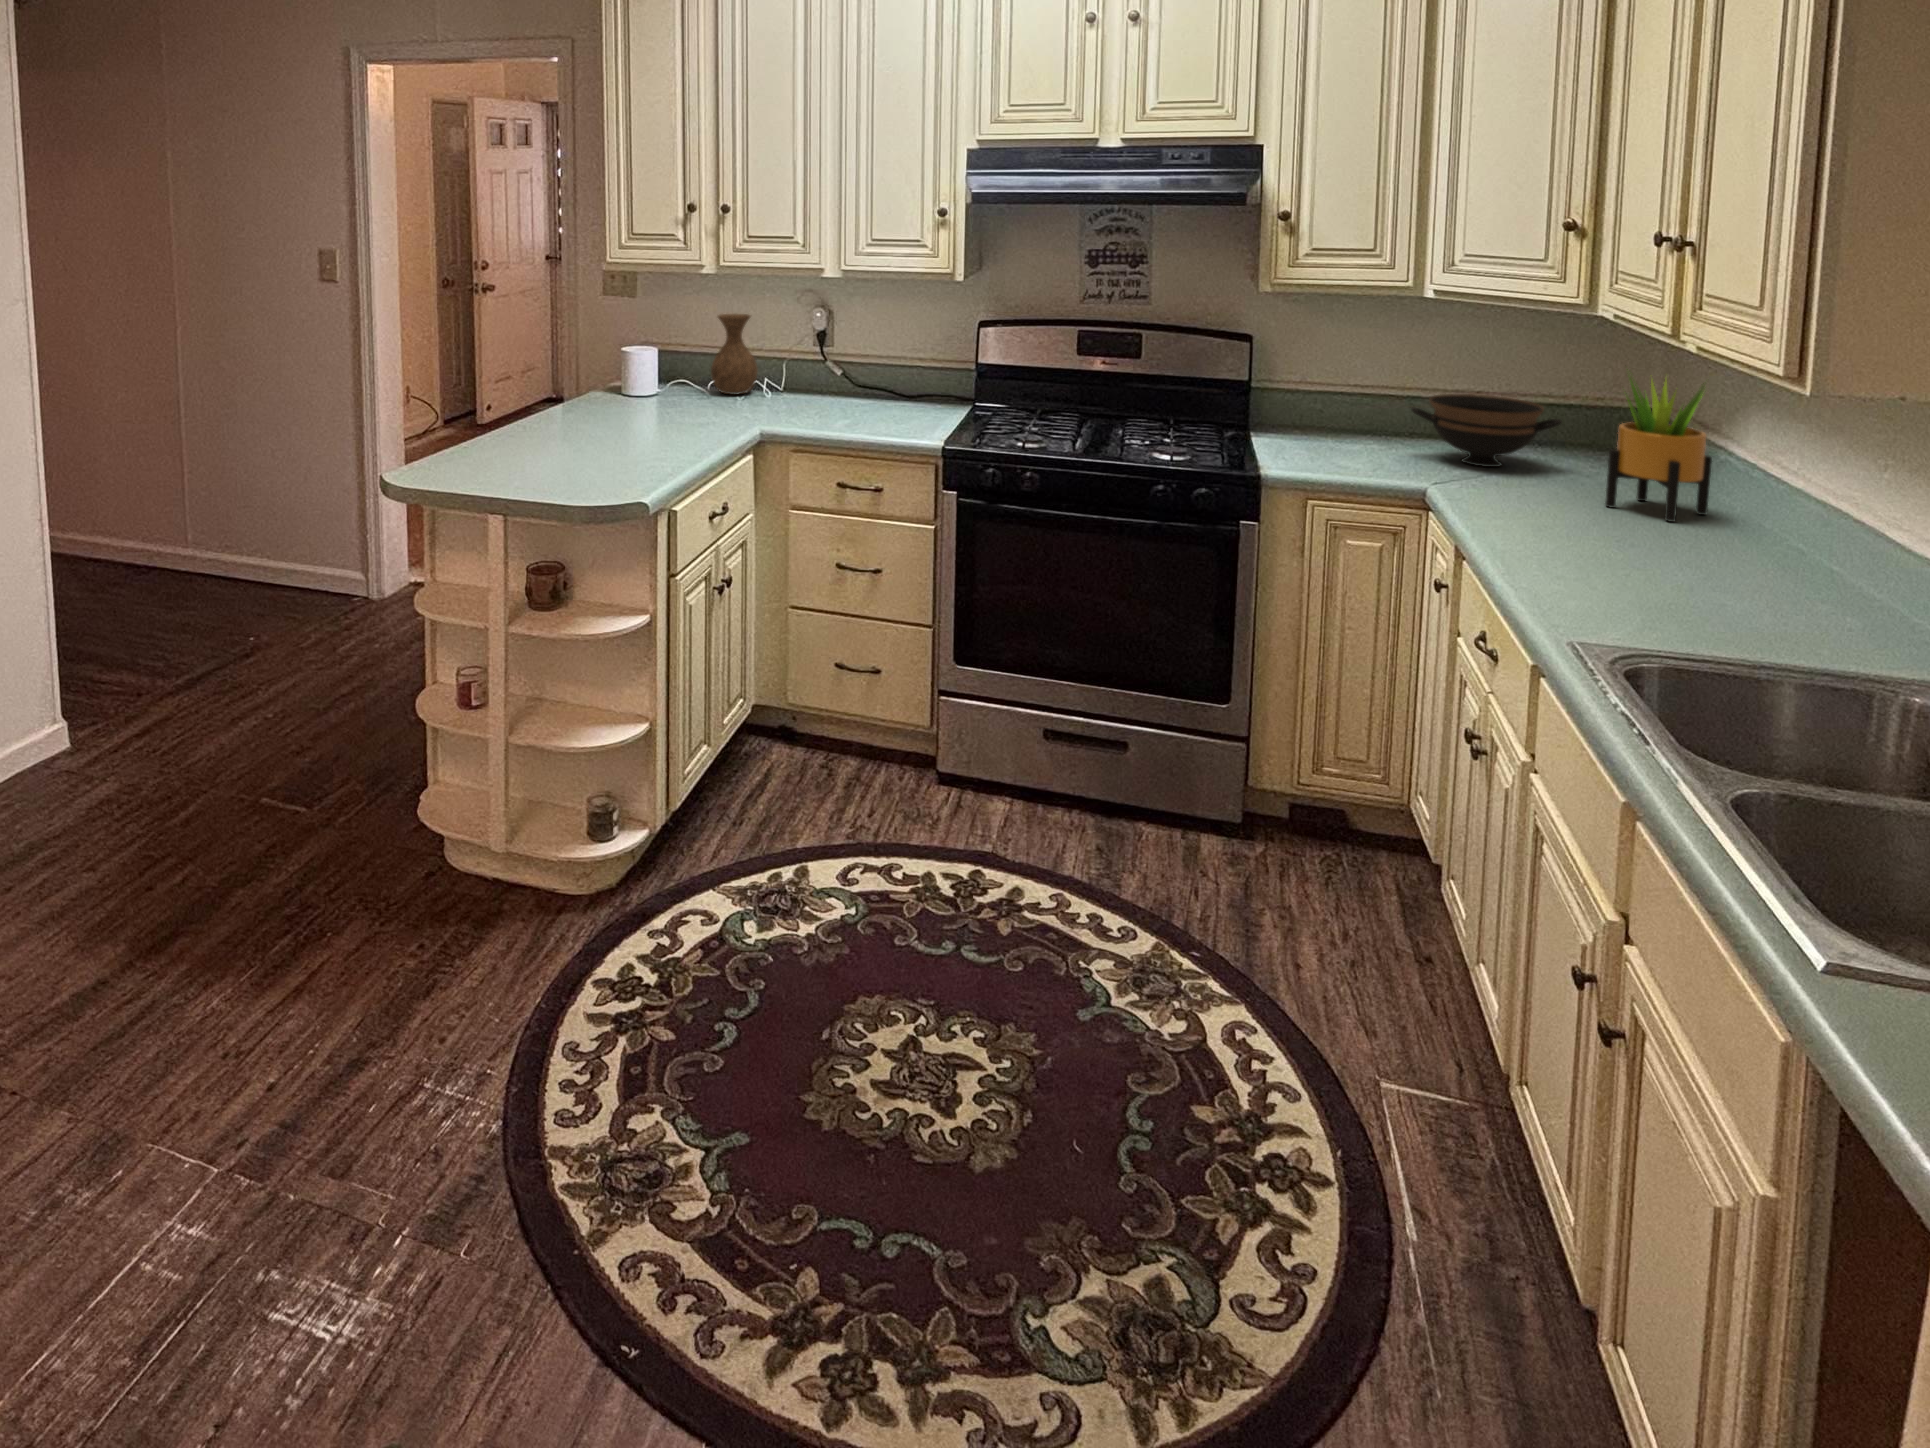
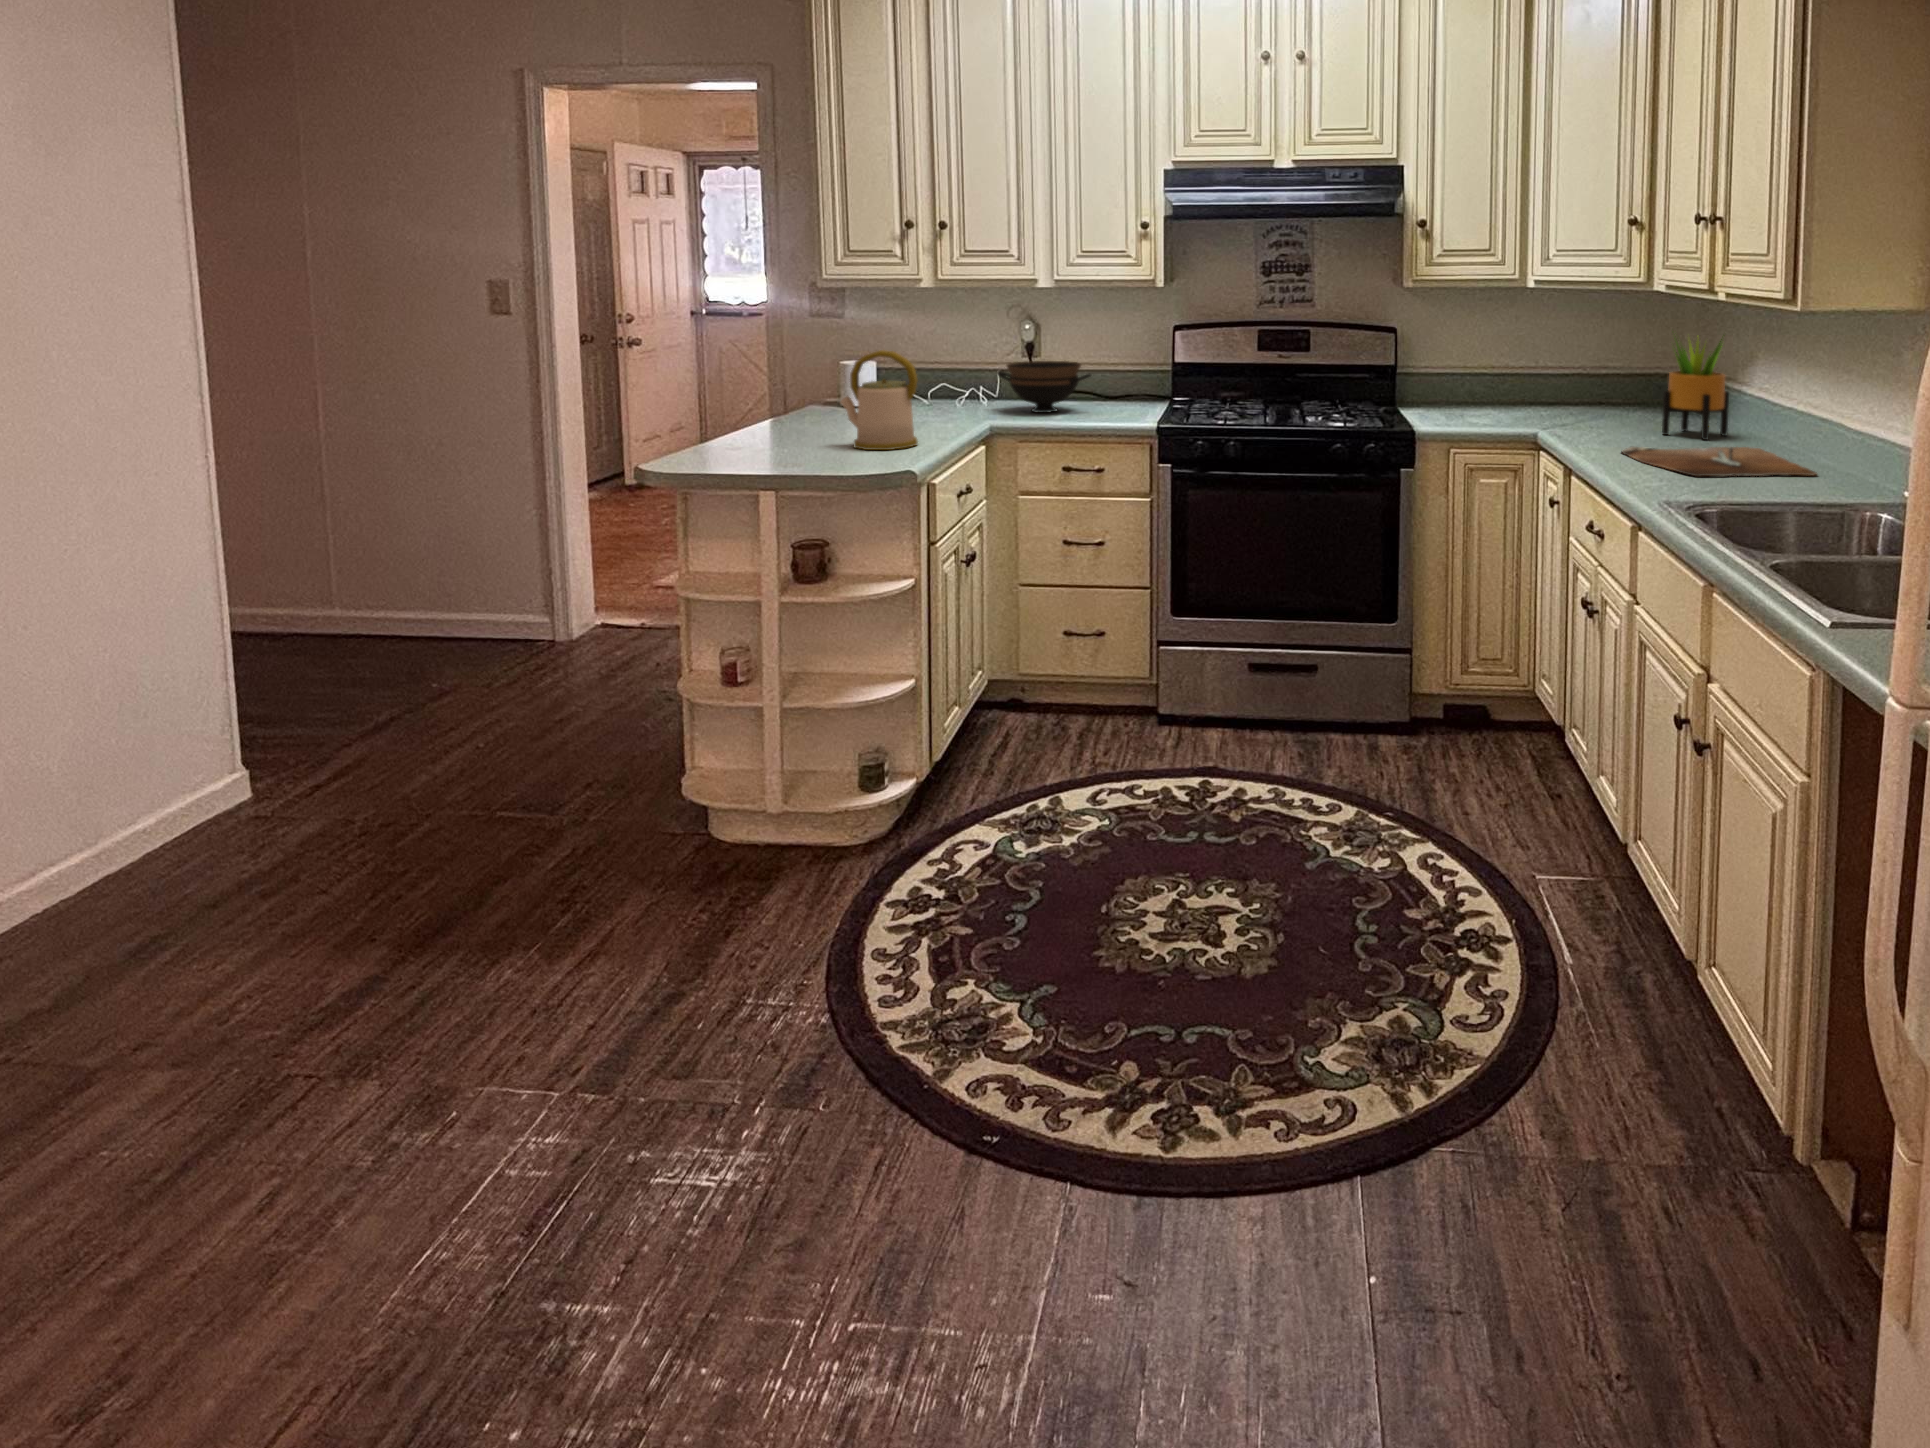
vase: present [711,314,757,394] -> none [929,326,973,401]
kettle: none [591,362,669,471] -> present [841,350,918,450]
bowl: present [1411,394,1562,467] -> present [997,361,1091,413]
cutting board: none [1535,529,1846,613] -> present [1622,447,1817,476]

